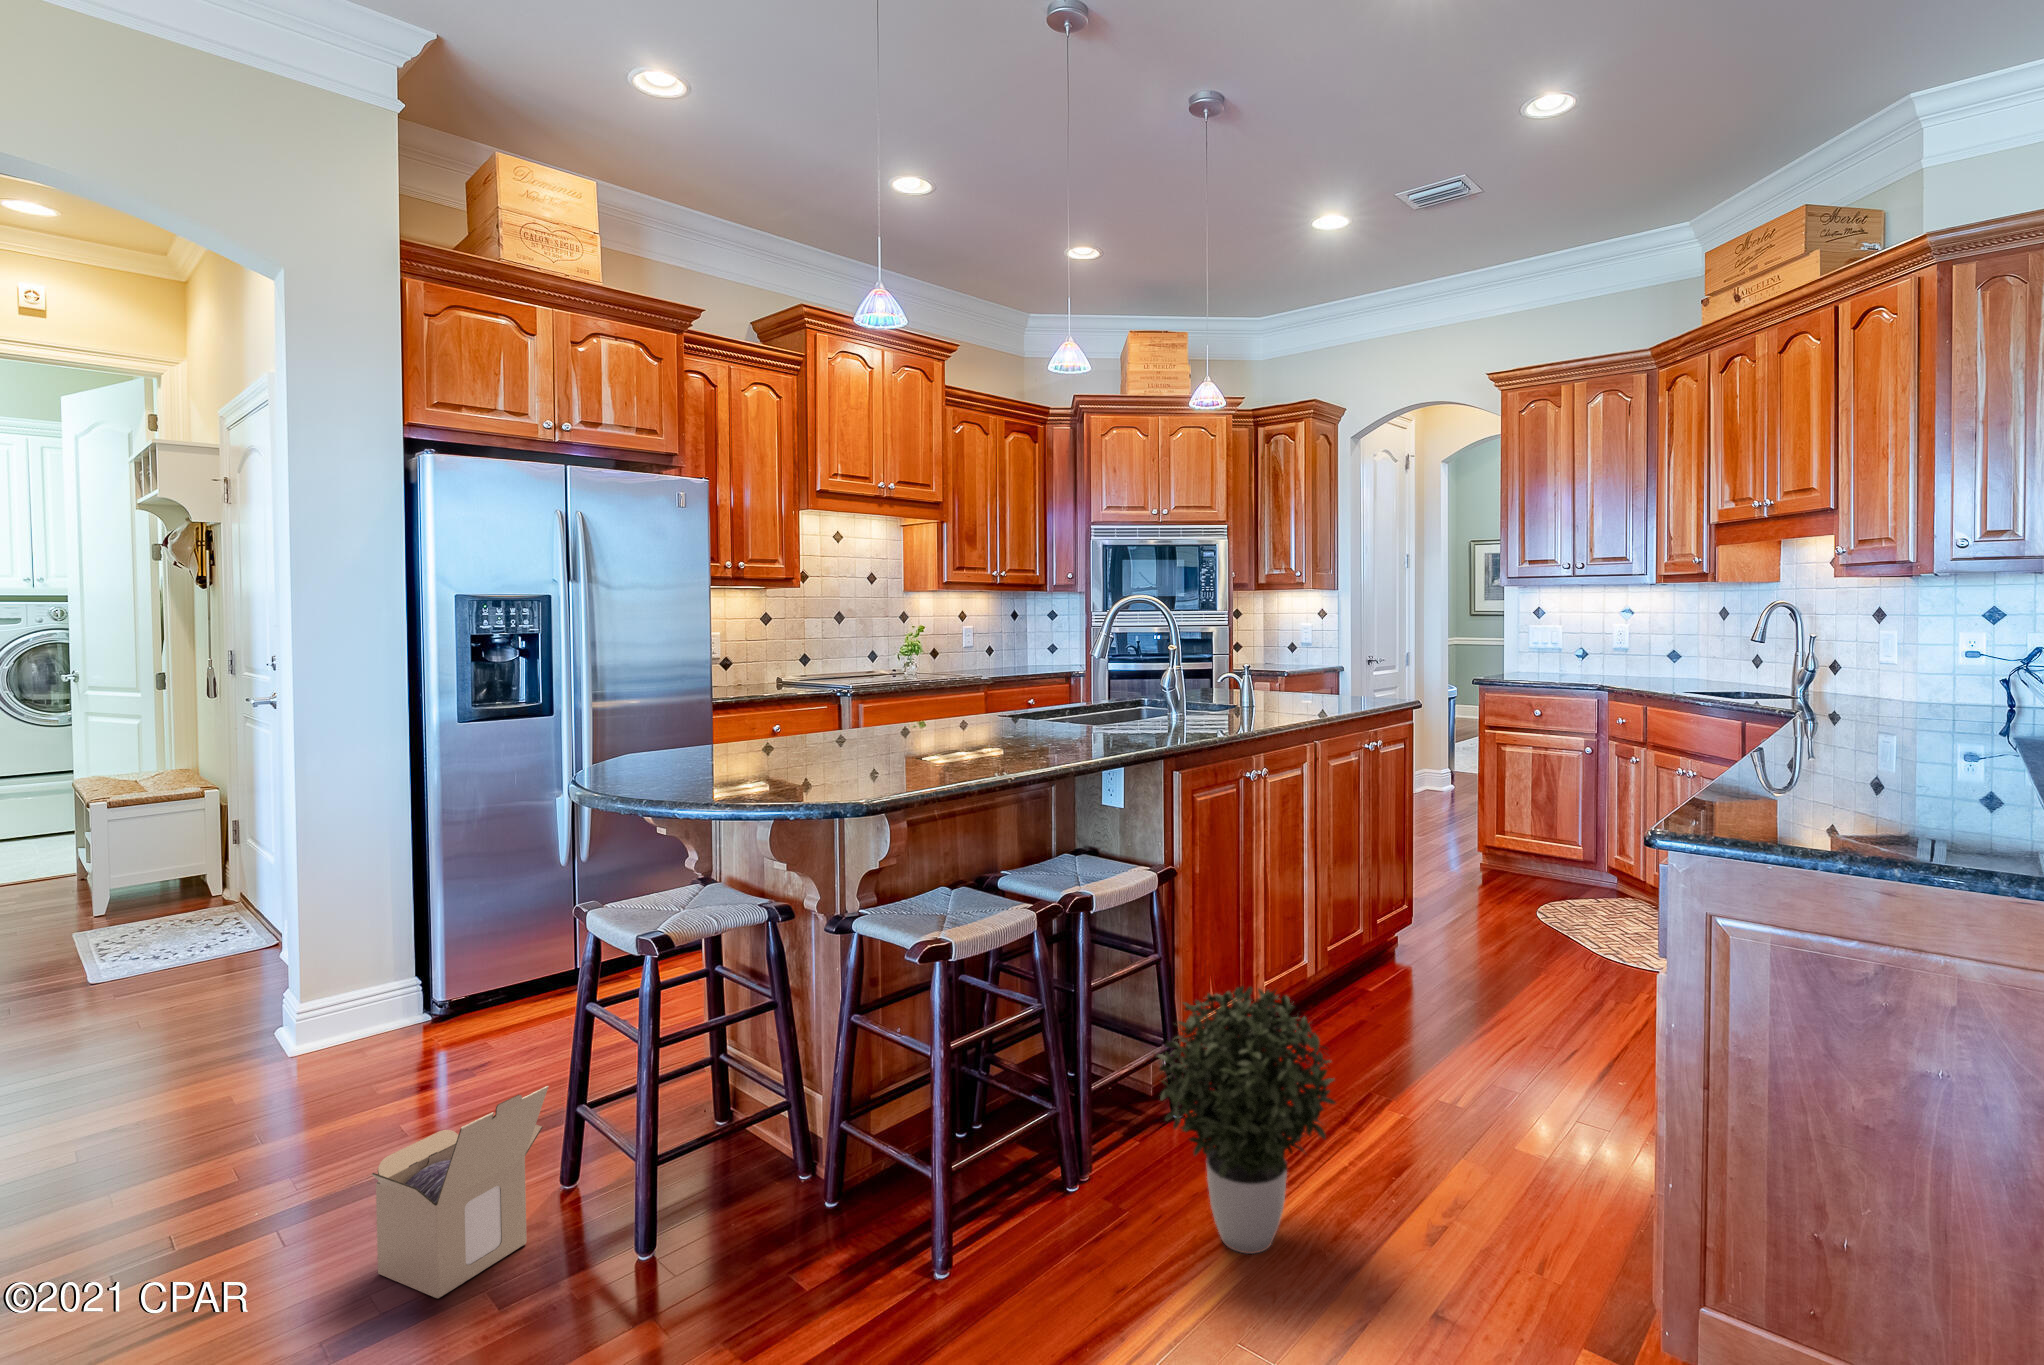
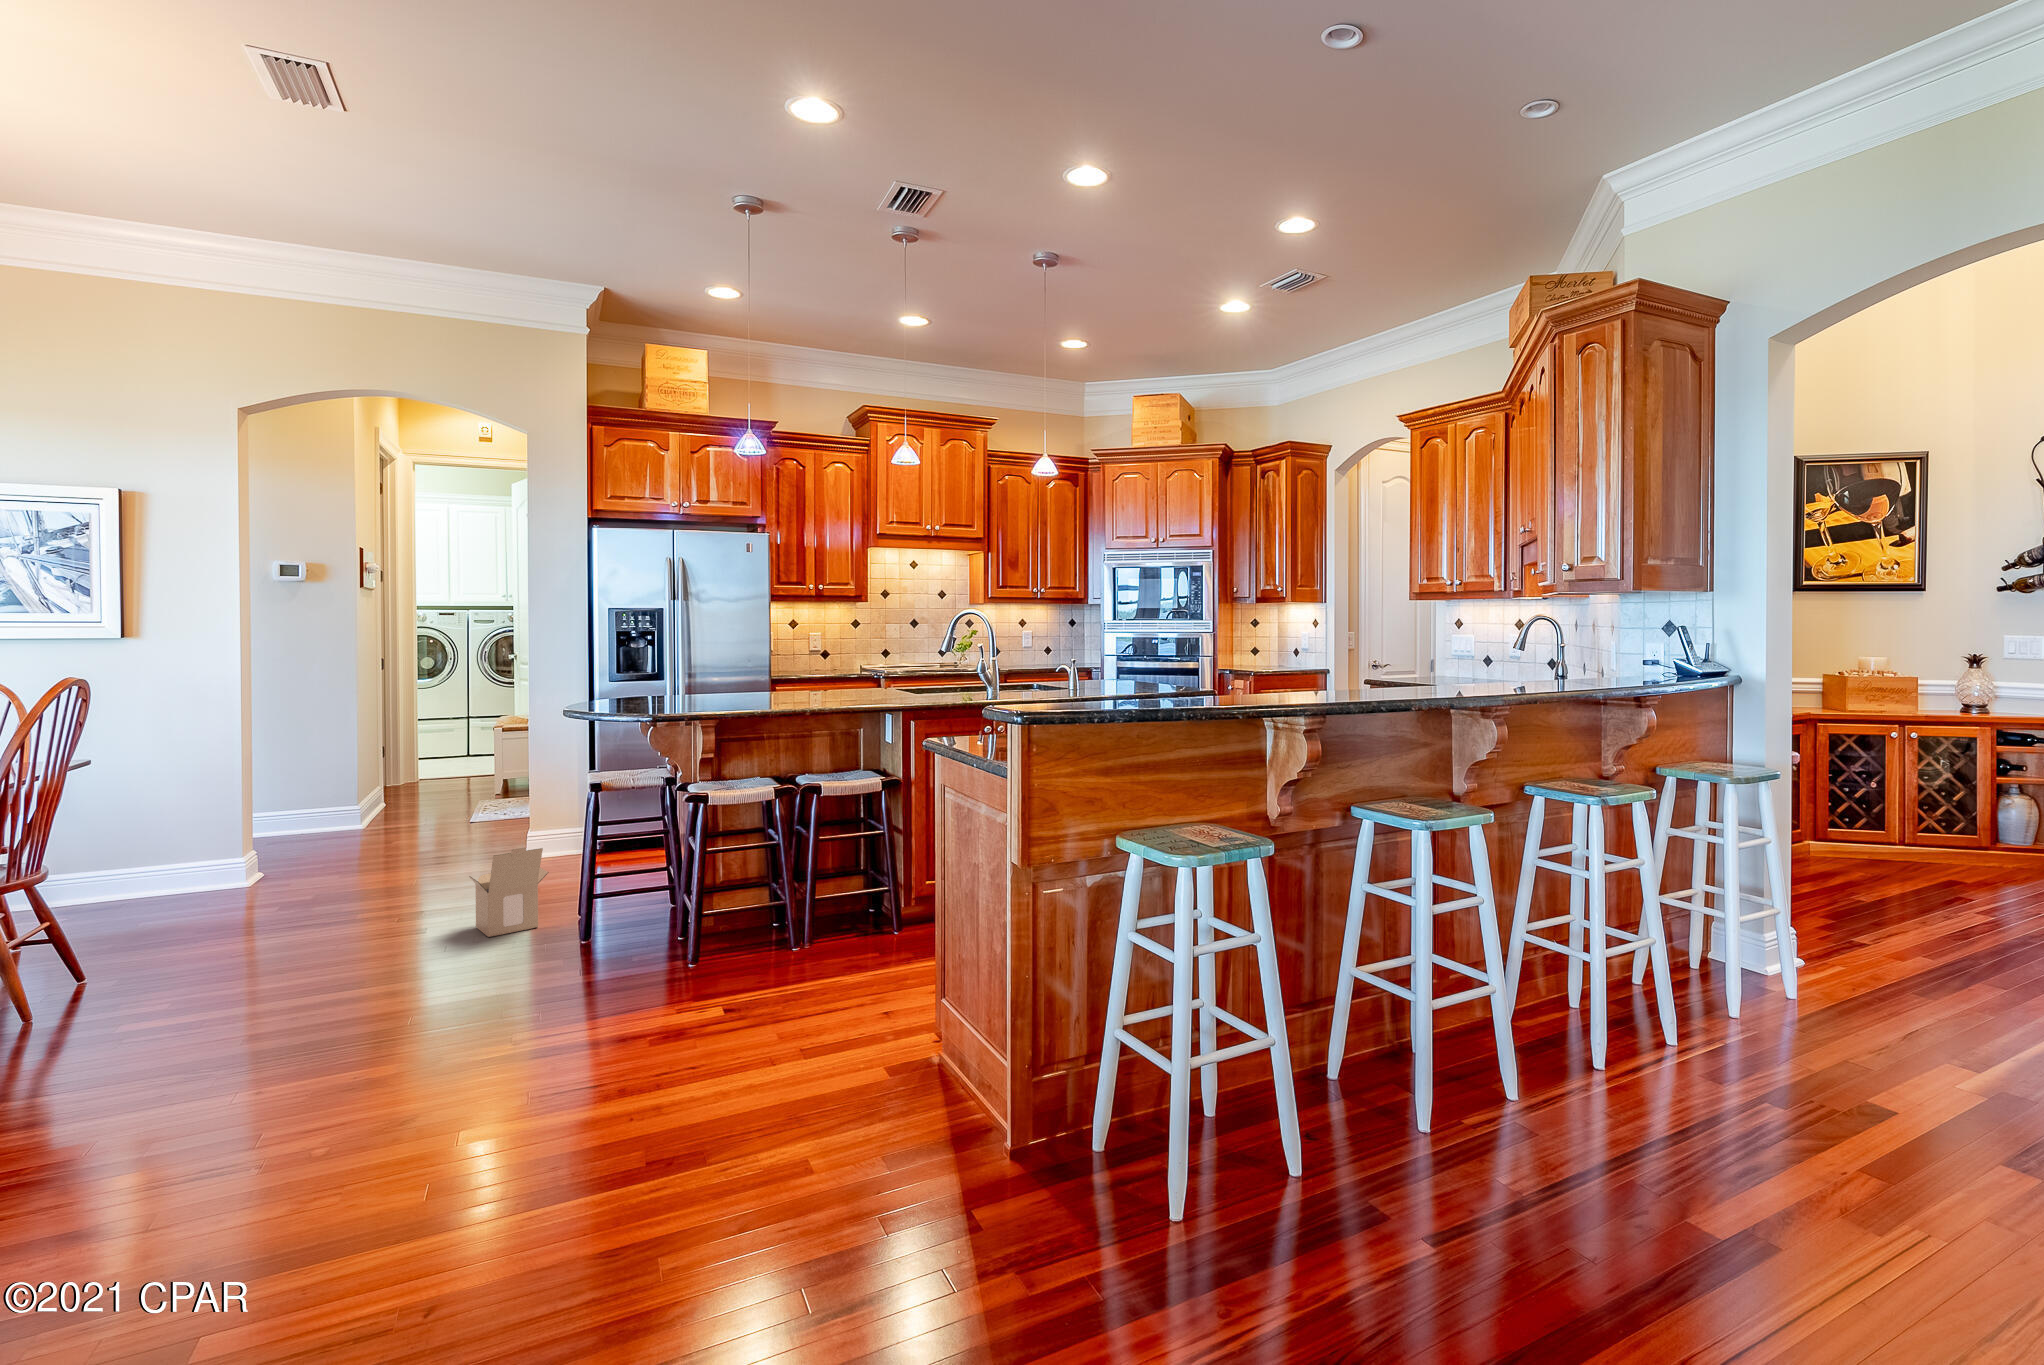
potted plant: present [1157,986,1335,1254] -> none [791,831,890,977]

